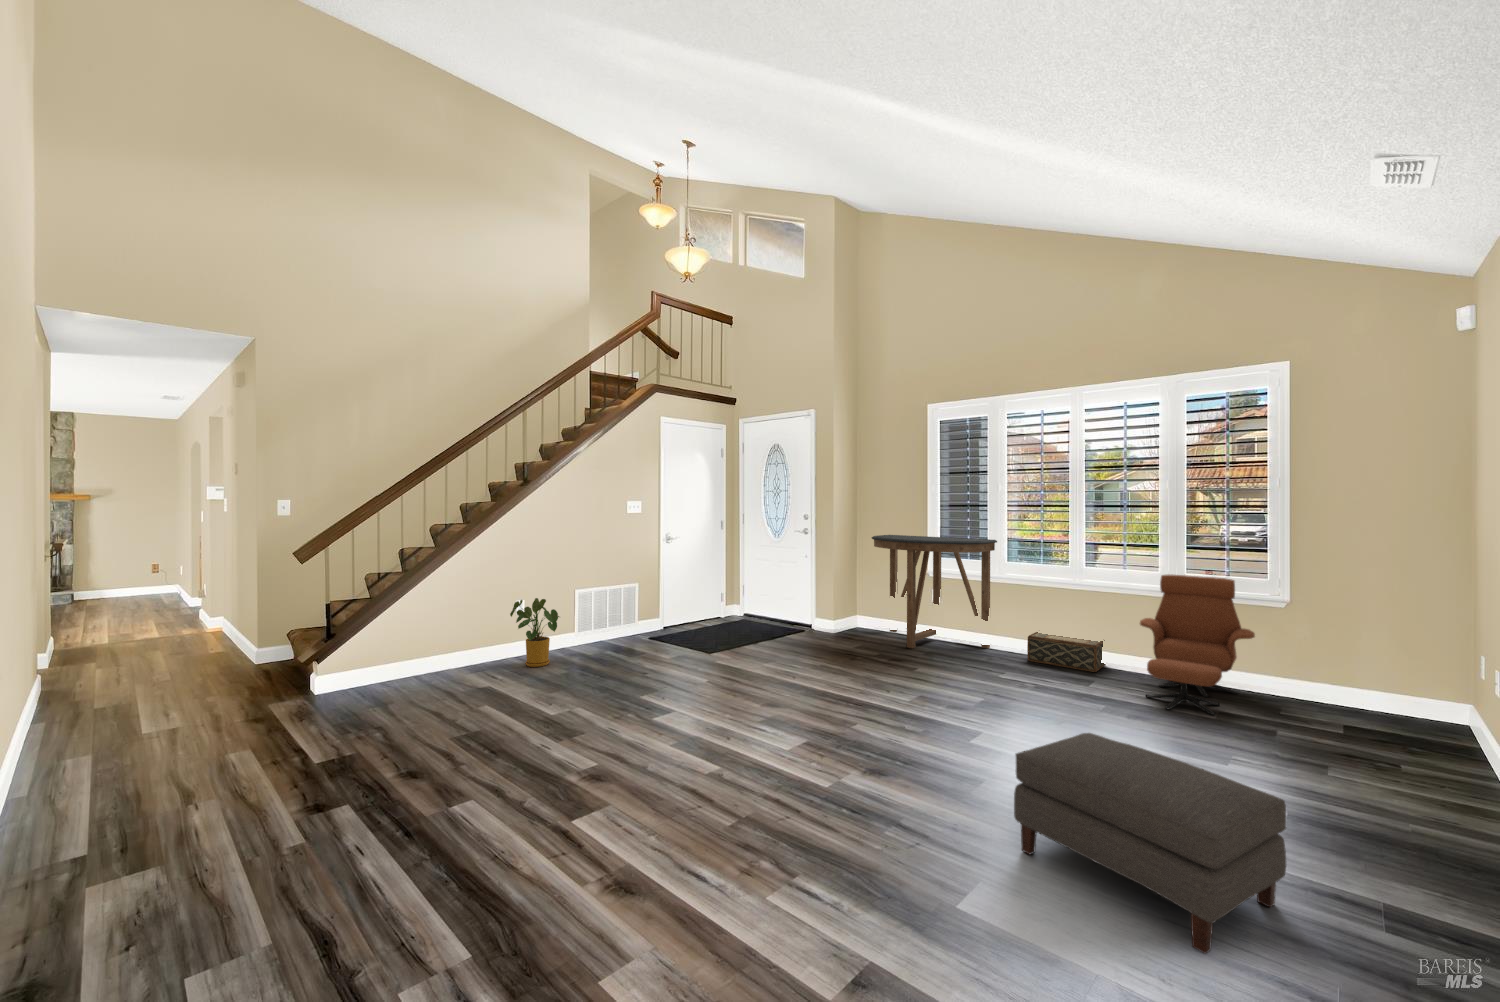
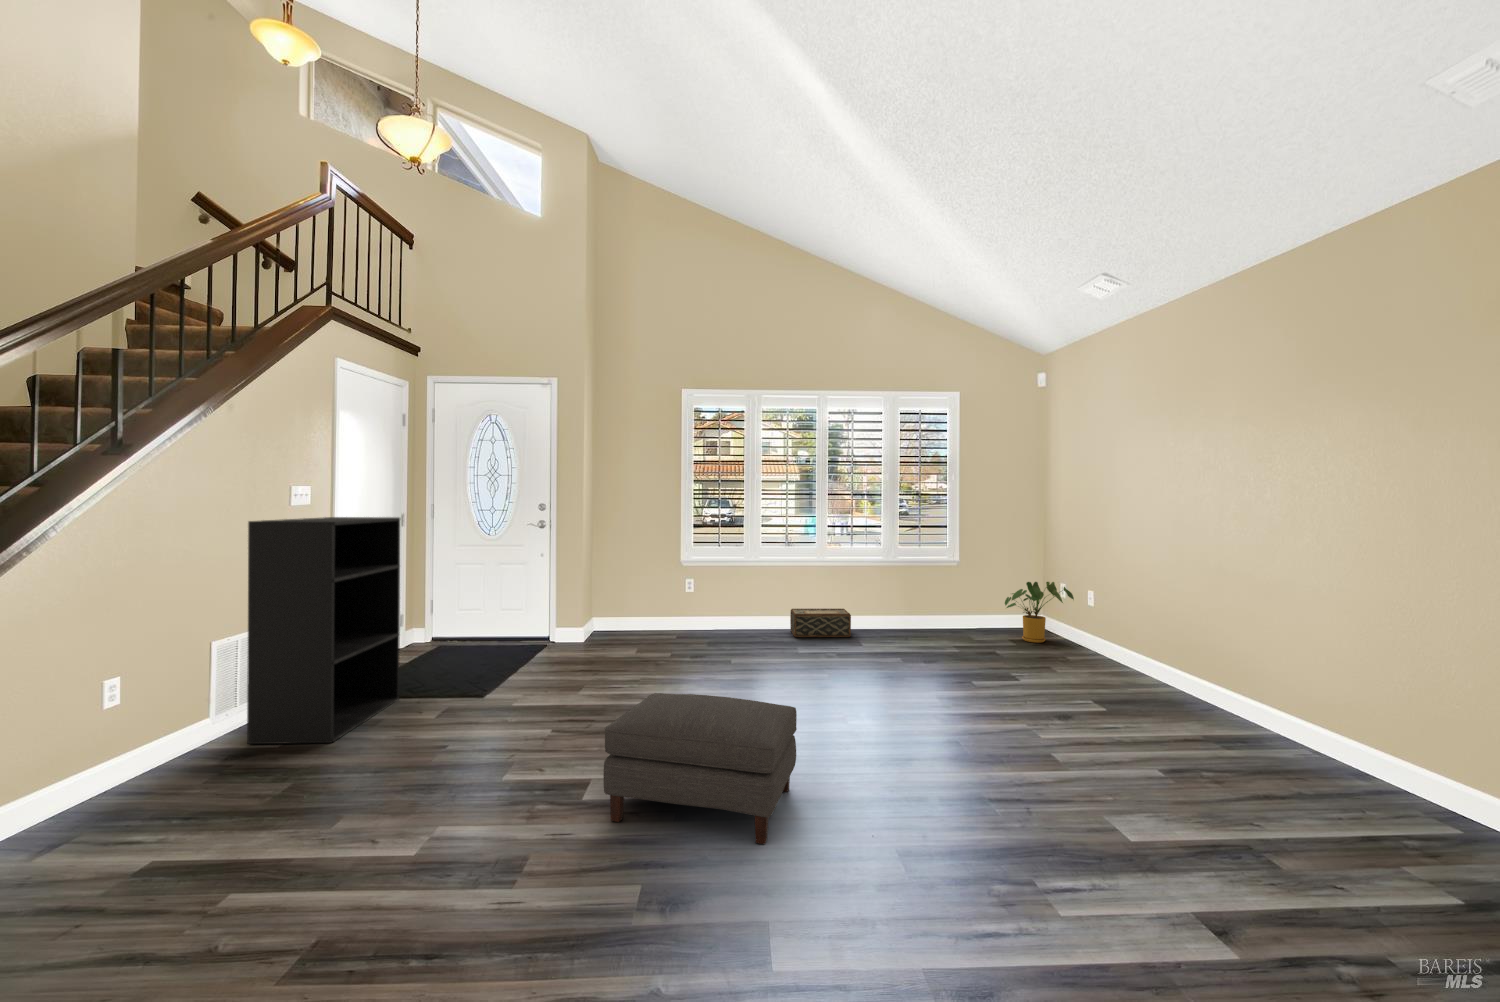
bookshelf: none [581,522,671,659] -> present [247,517,400,744]
console table: present [872,535,997,648] -> none [629,526,755,645]
lounge chair: present [1140,575,1255,715] -> none [879,549,960,654]
house plant: present [510,598,559,667] -> present [1005,582,1074,643]
ottoman: present [1014,733,1286,954] -> present [603,693,797,844]

